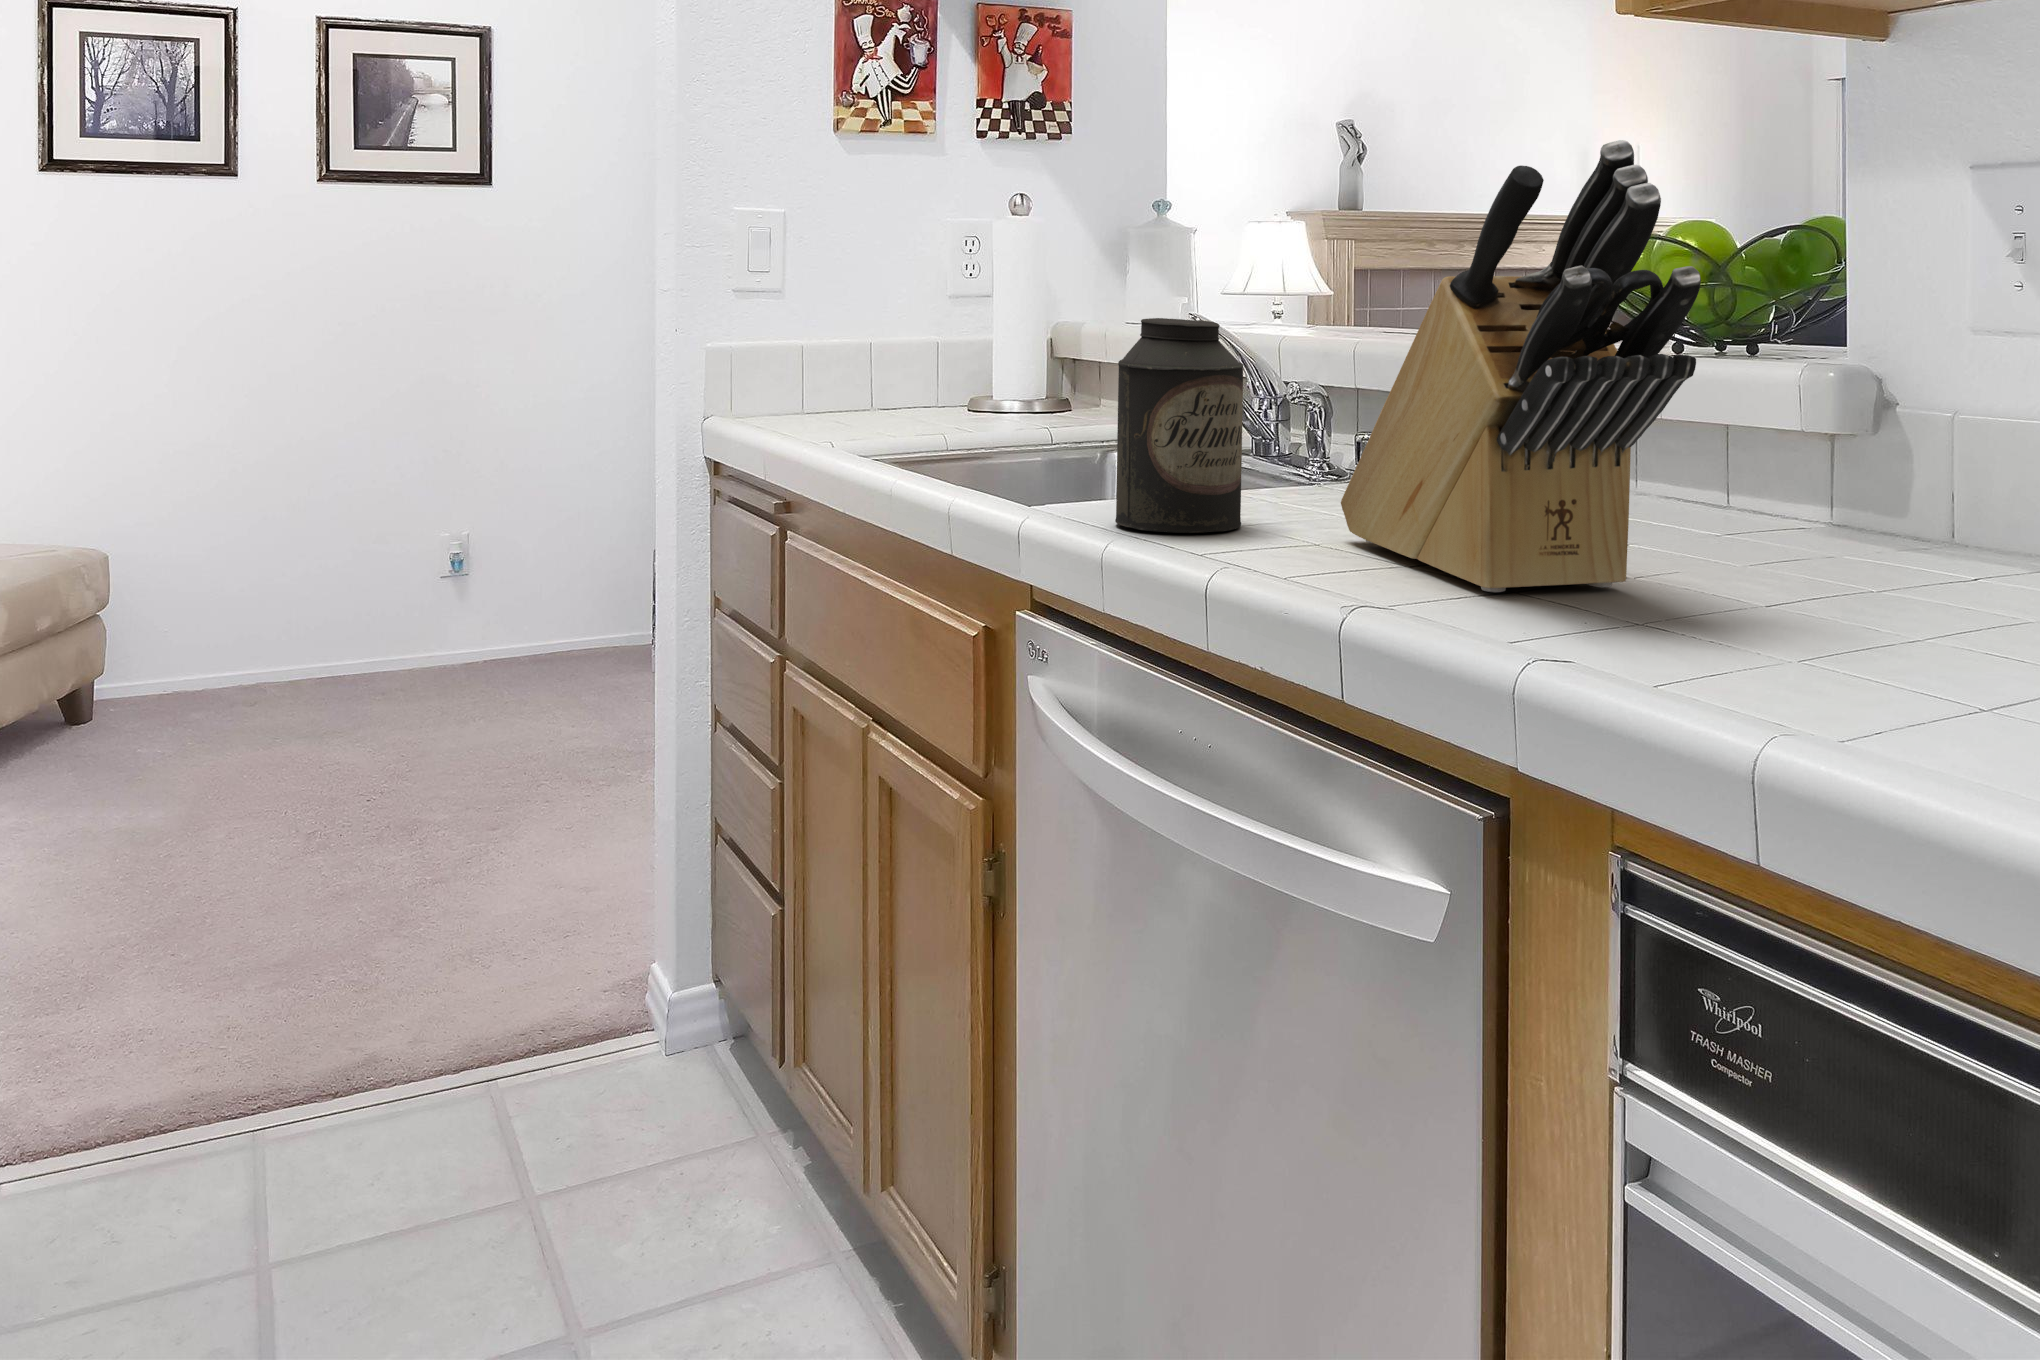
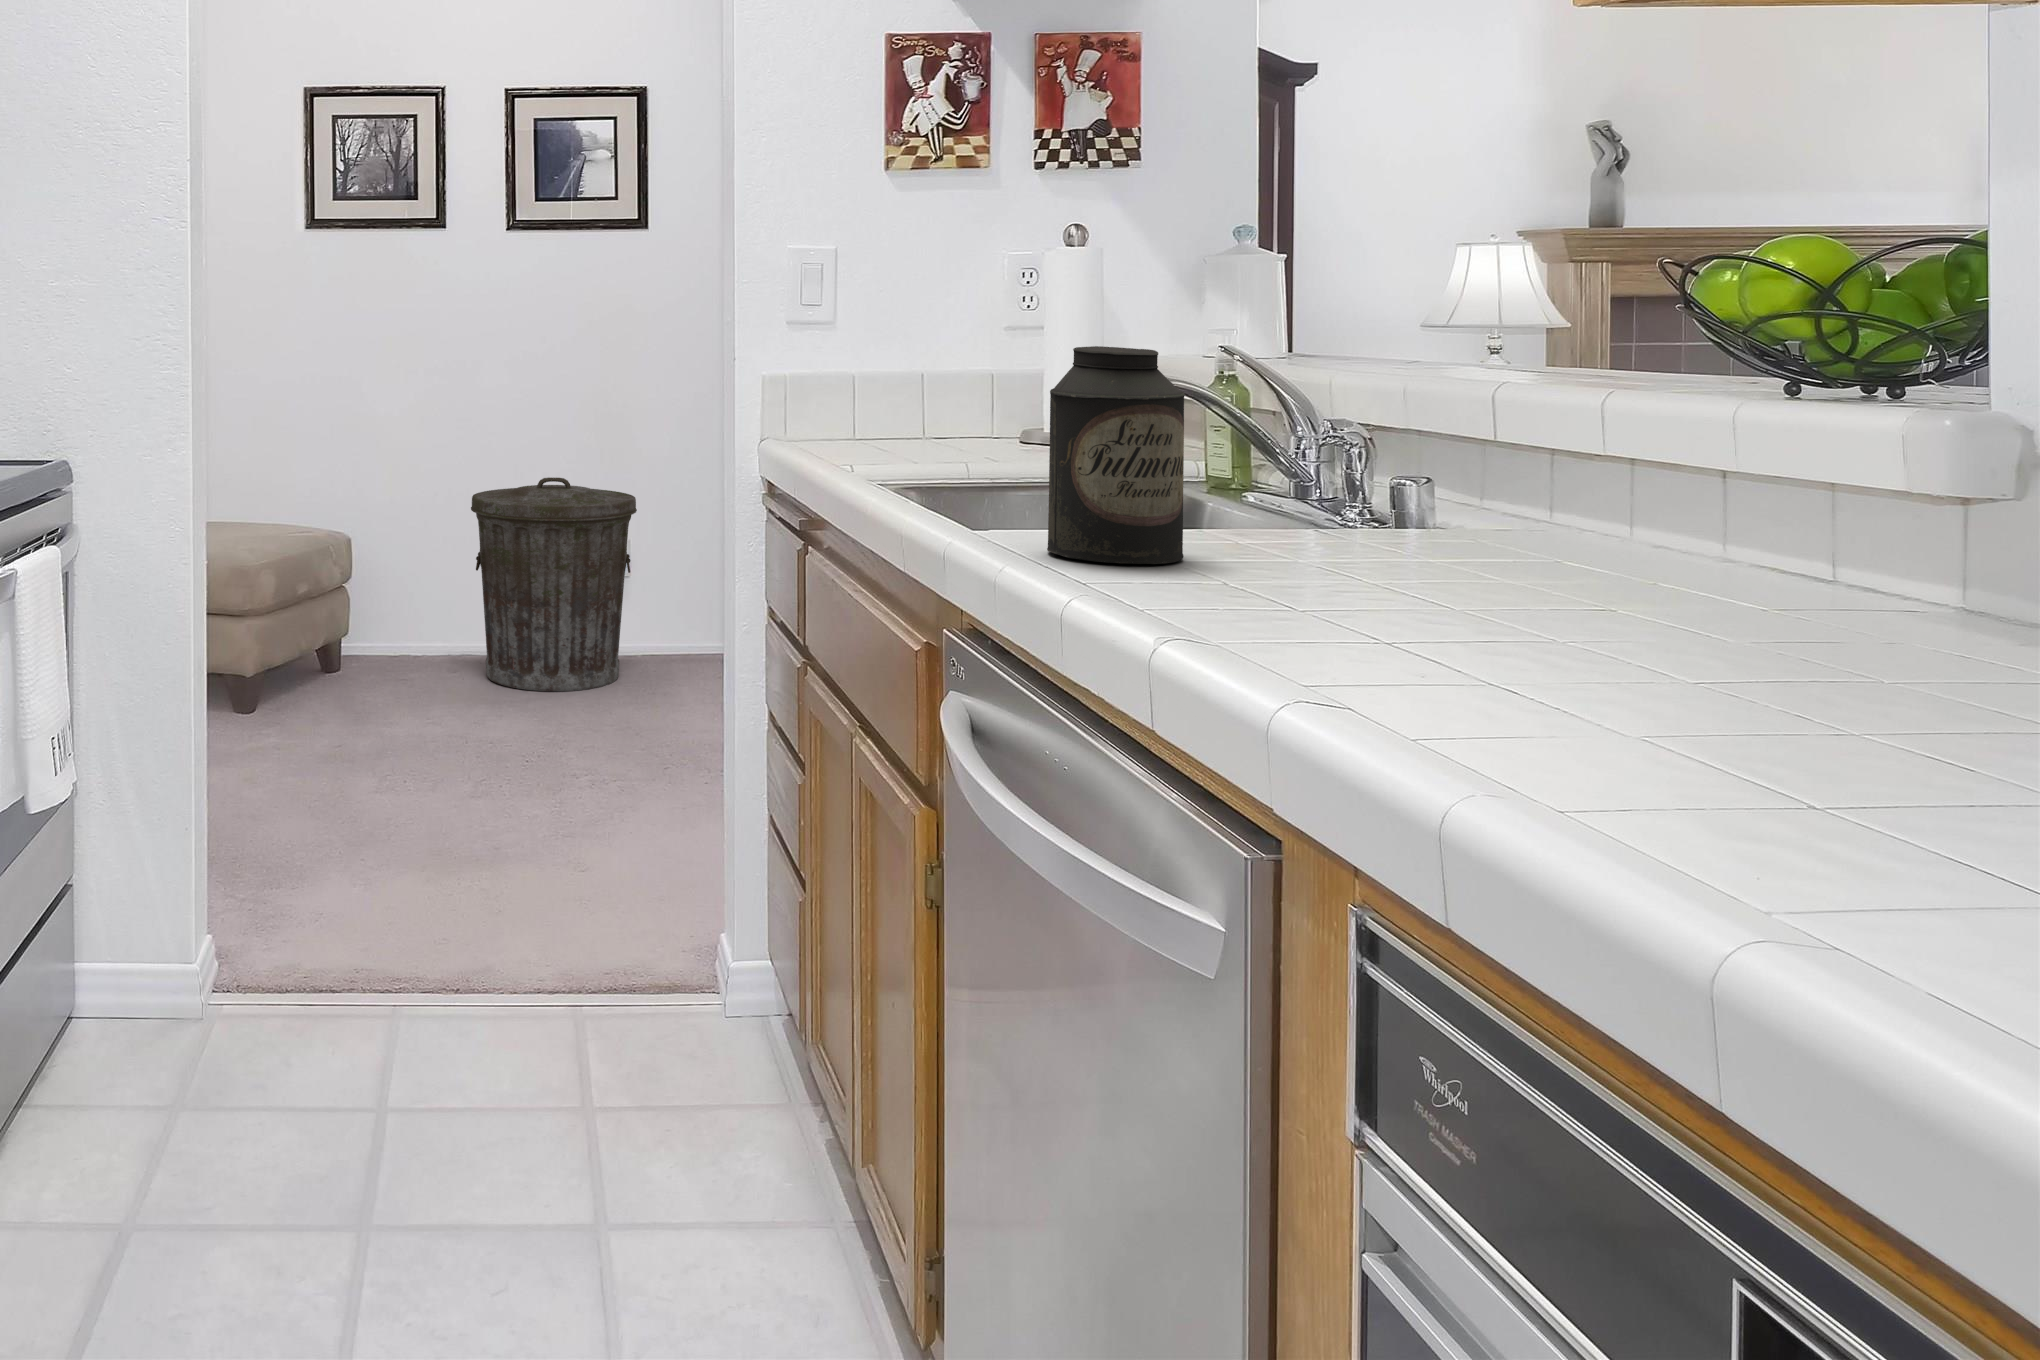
knife block: present [1341,140,1701,592] -> none [1279,149,1617,649]
trash can: none [280,470,488,717] -> present [471,478,637,691]

